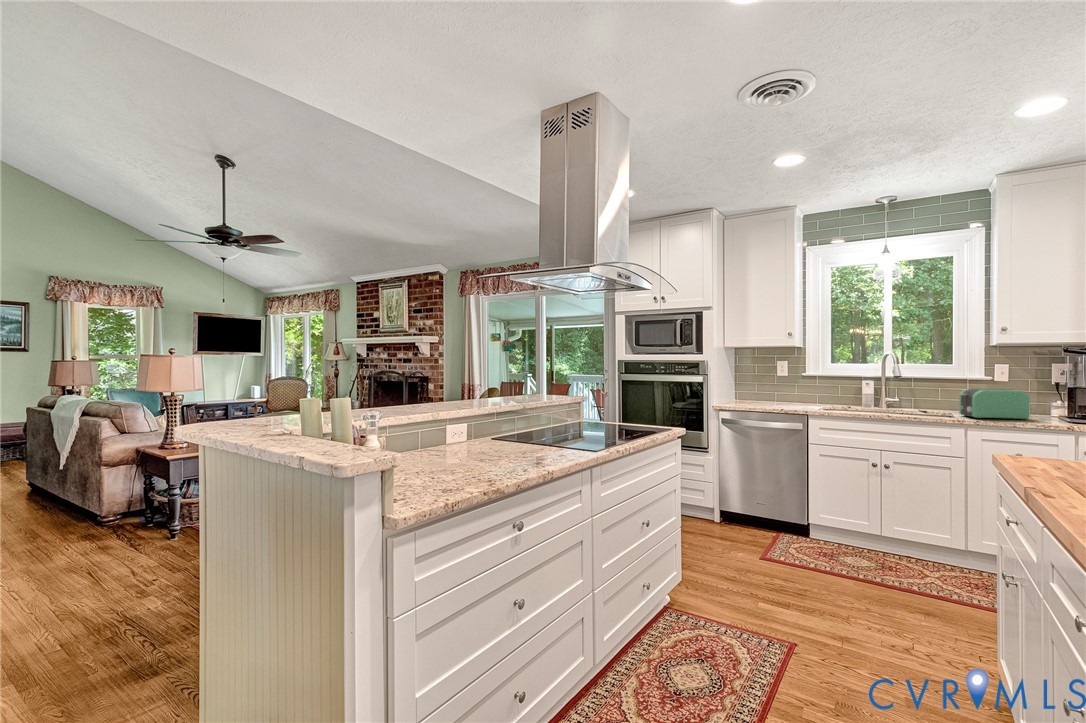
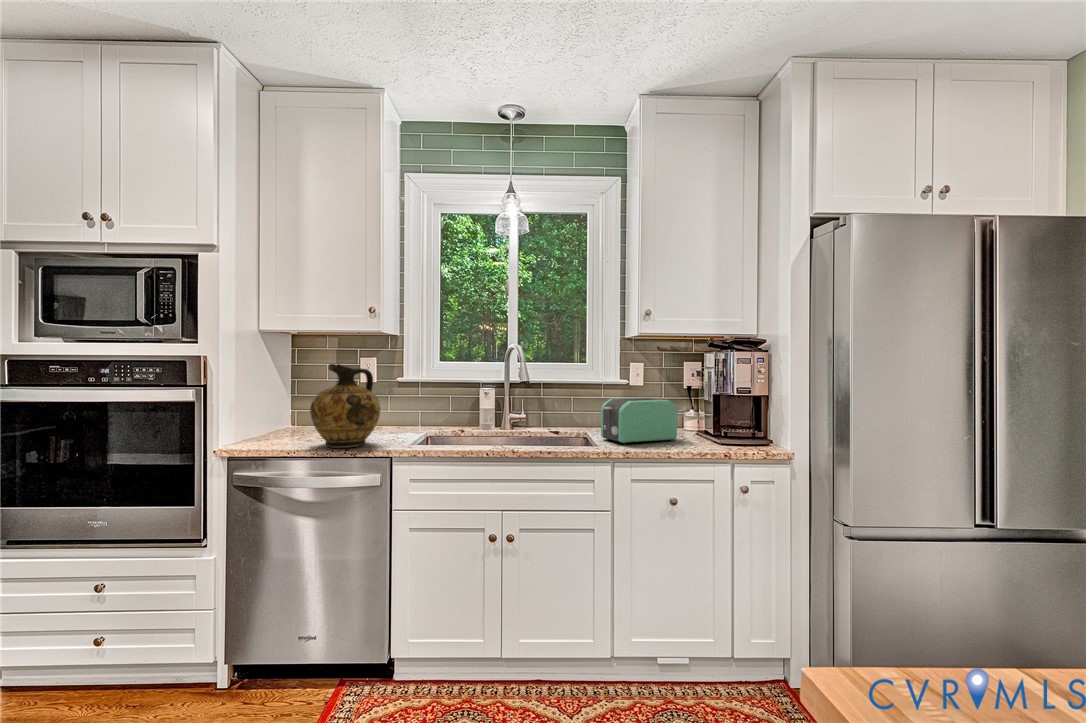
ceramic jug: none [759,364,798,409] -> present [310,364,380,448]

